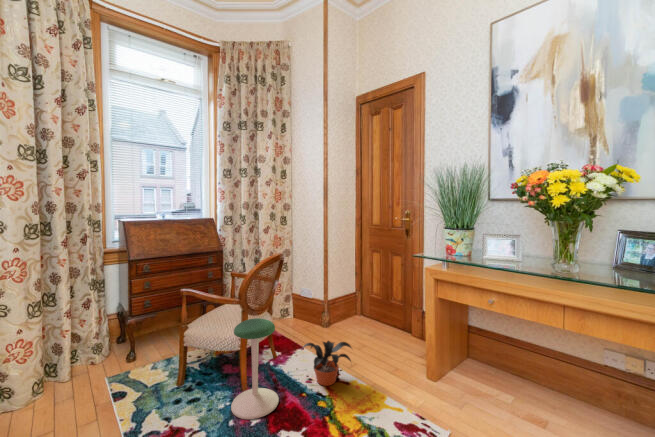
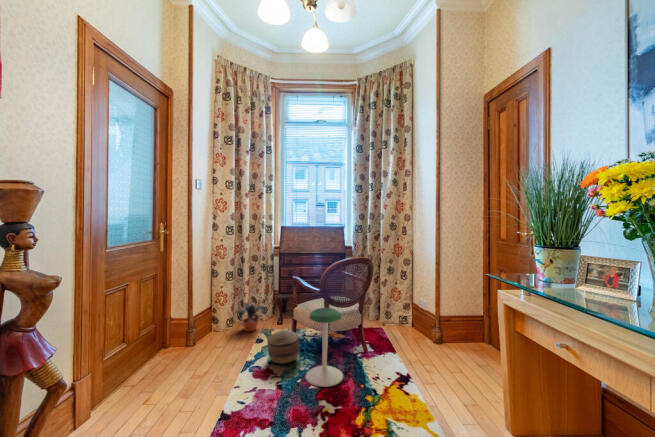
potted plant: present [303,341,351,386] -> present [236,303,265,331]
basket: none [158,363,207,414] -> present [268,330,299,363]

